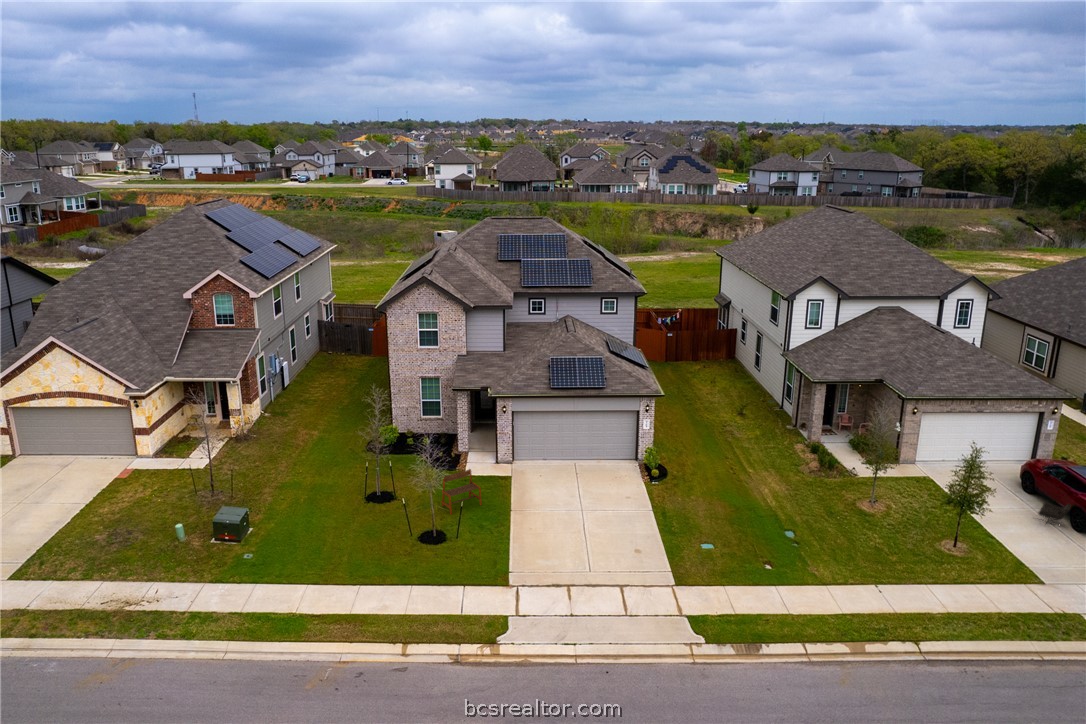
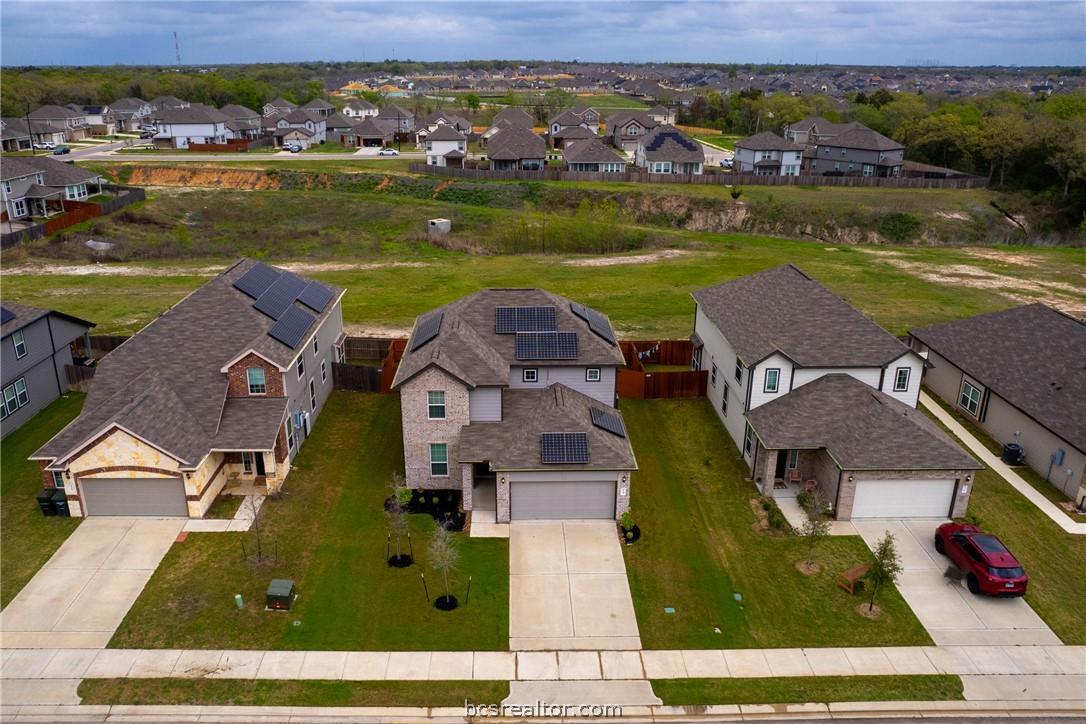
bench: present [441,469,482,514] -> present [836,562,873,594]

